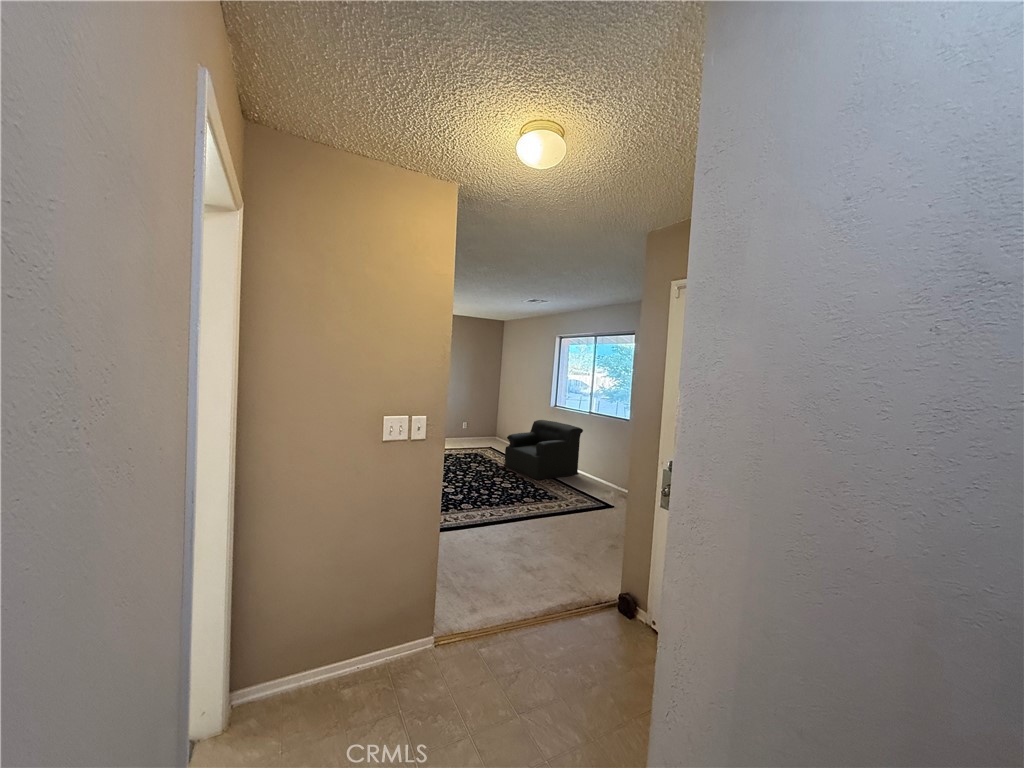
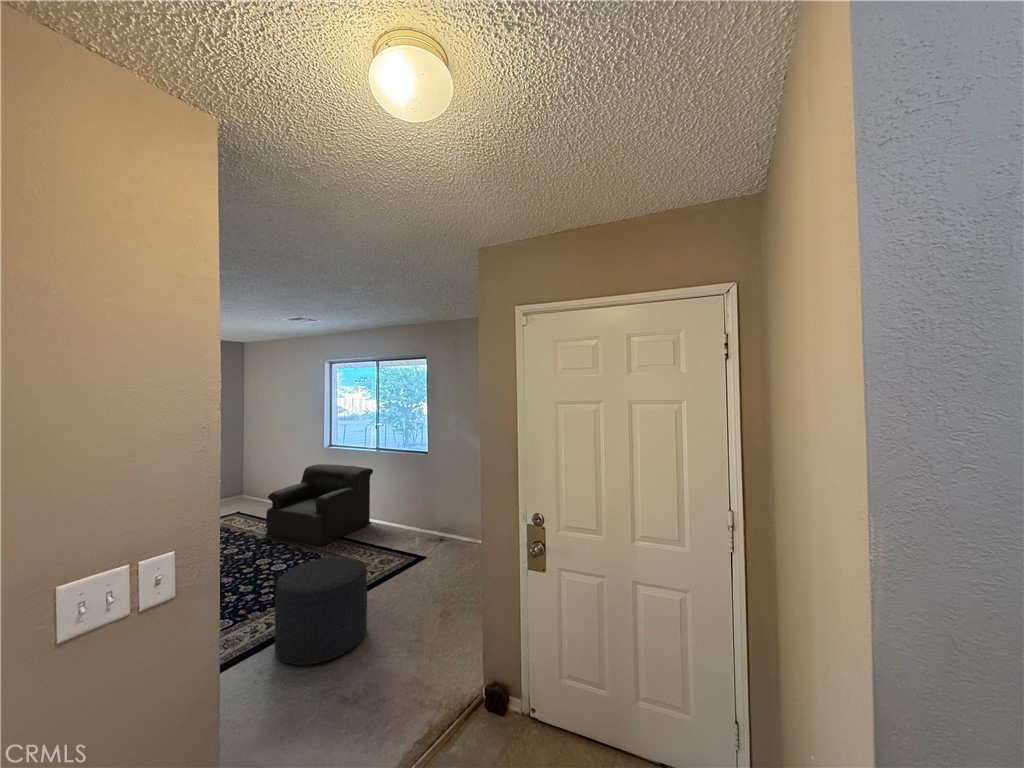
ottoman: none [491,477,554,543] -> present [275,557,367,665]

